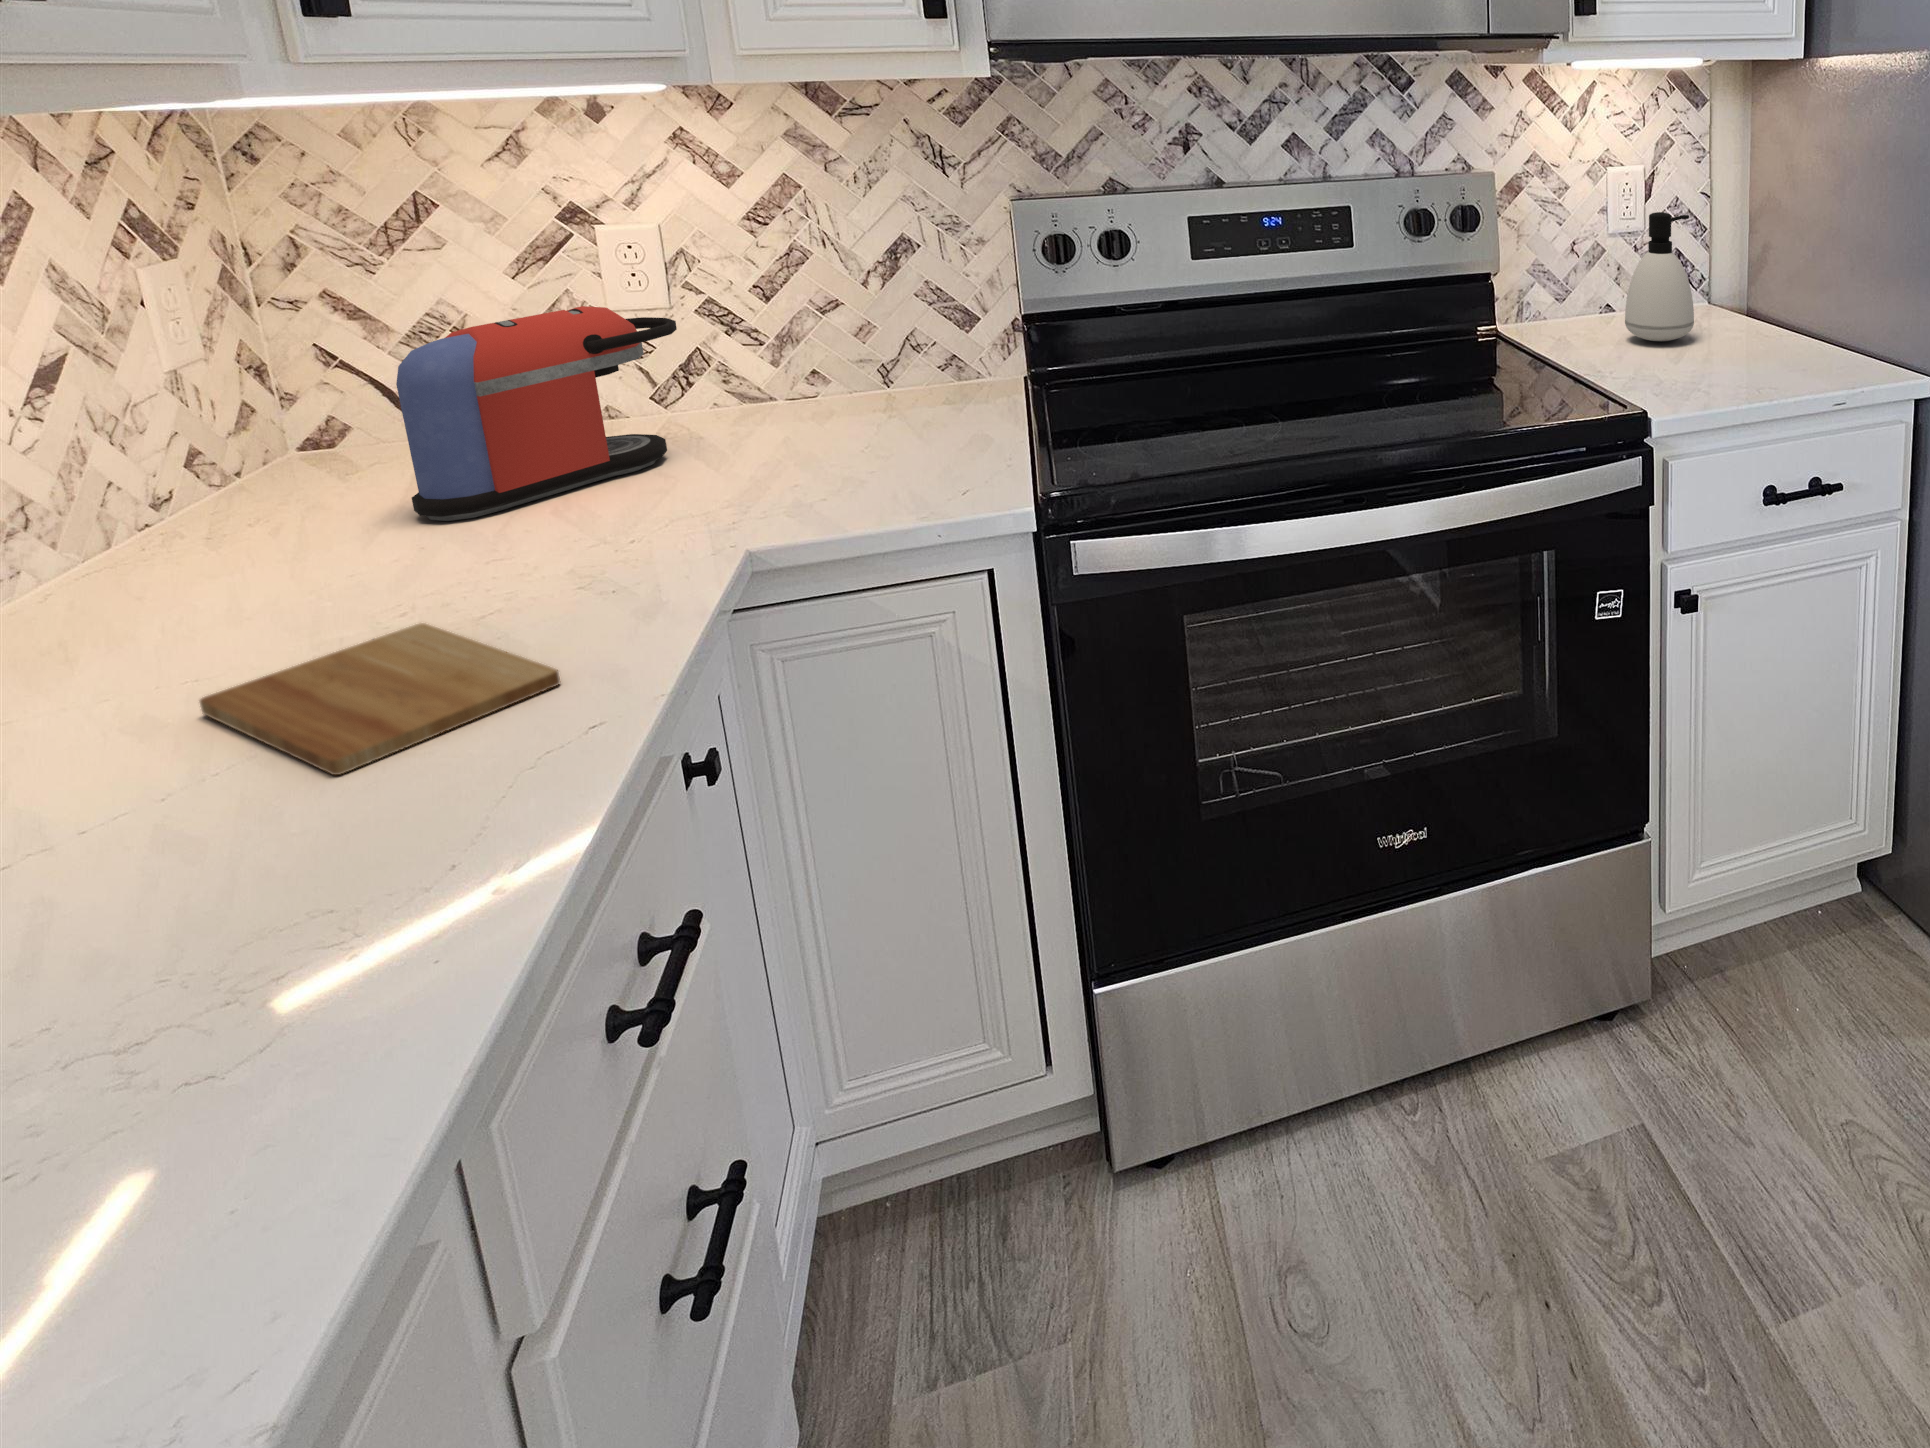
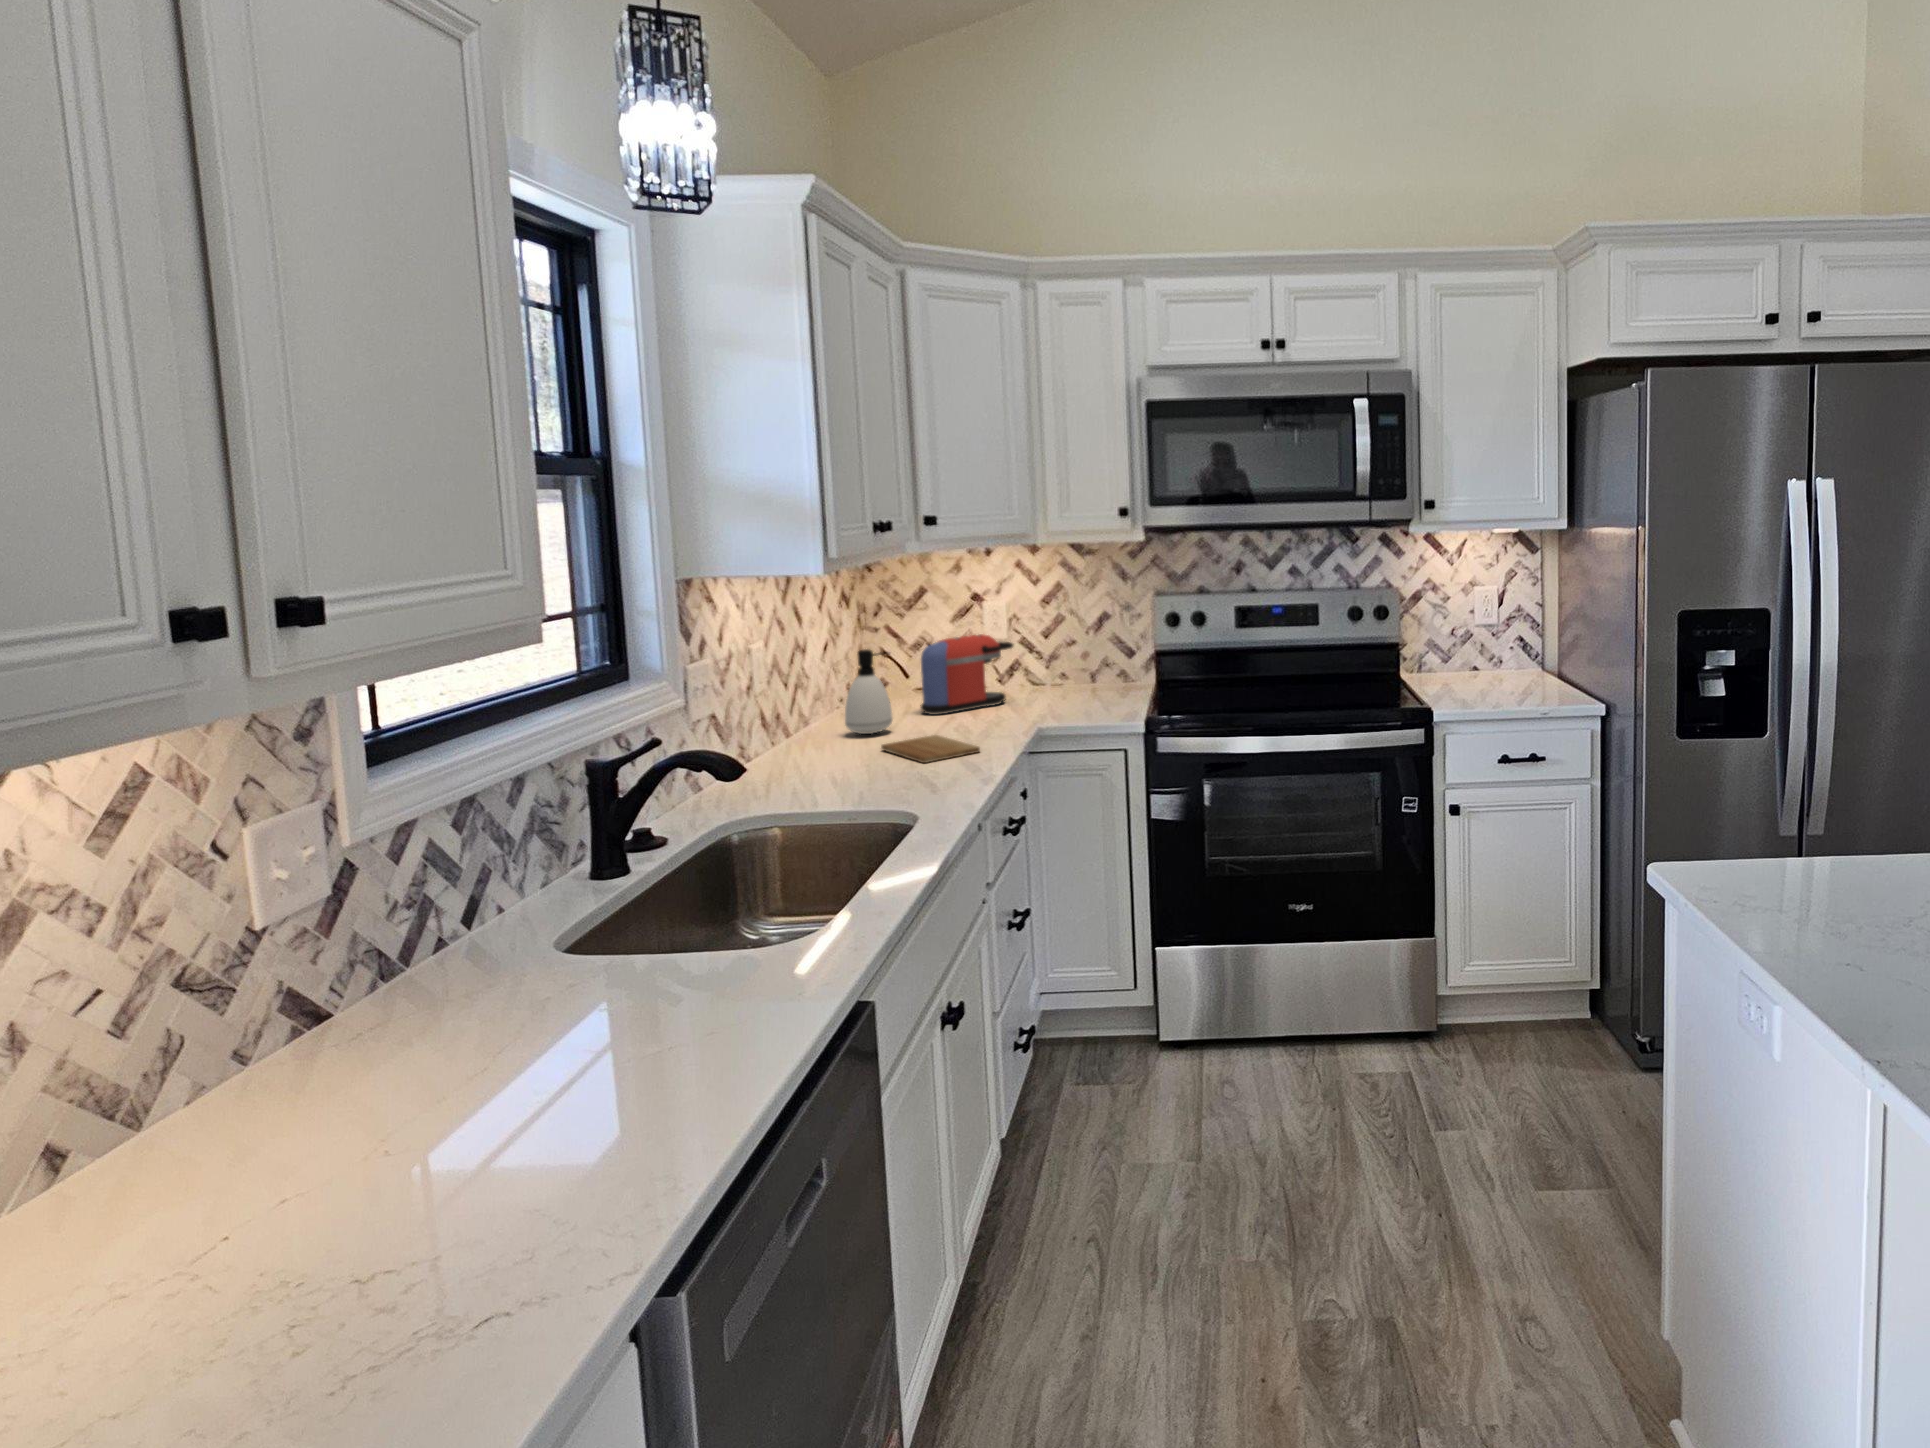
soap dispenser: present [1625,212,1694,341] -> present [845,649,893,734]

